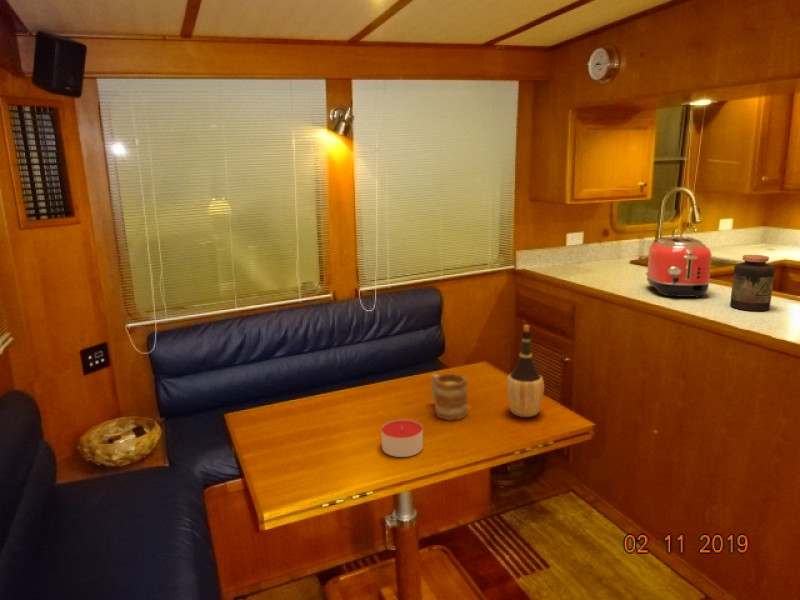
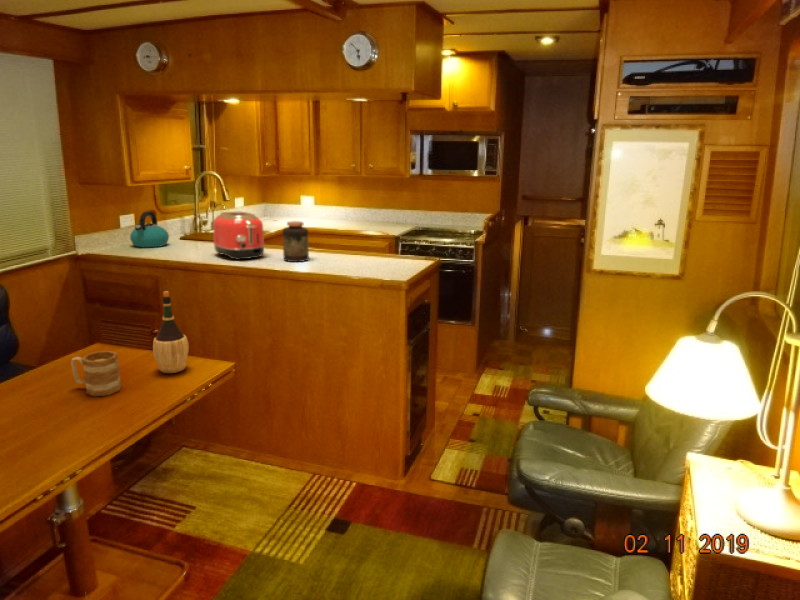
kettle: none [571,231,611,270] -> present [130,211,169,248]
candle: present [381,419,423,457] -> none [54,400,104,438]

